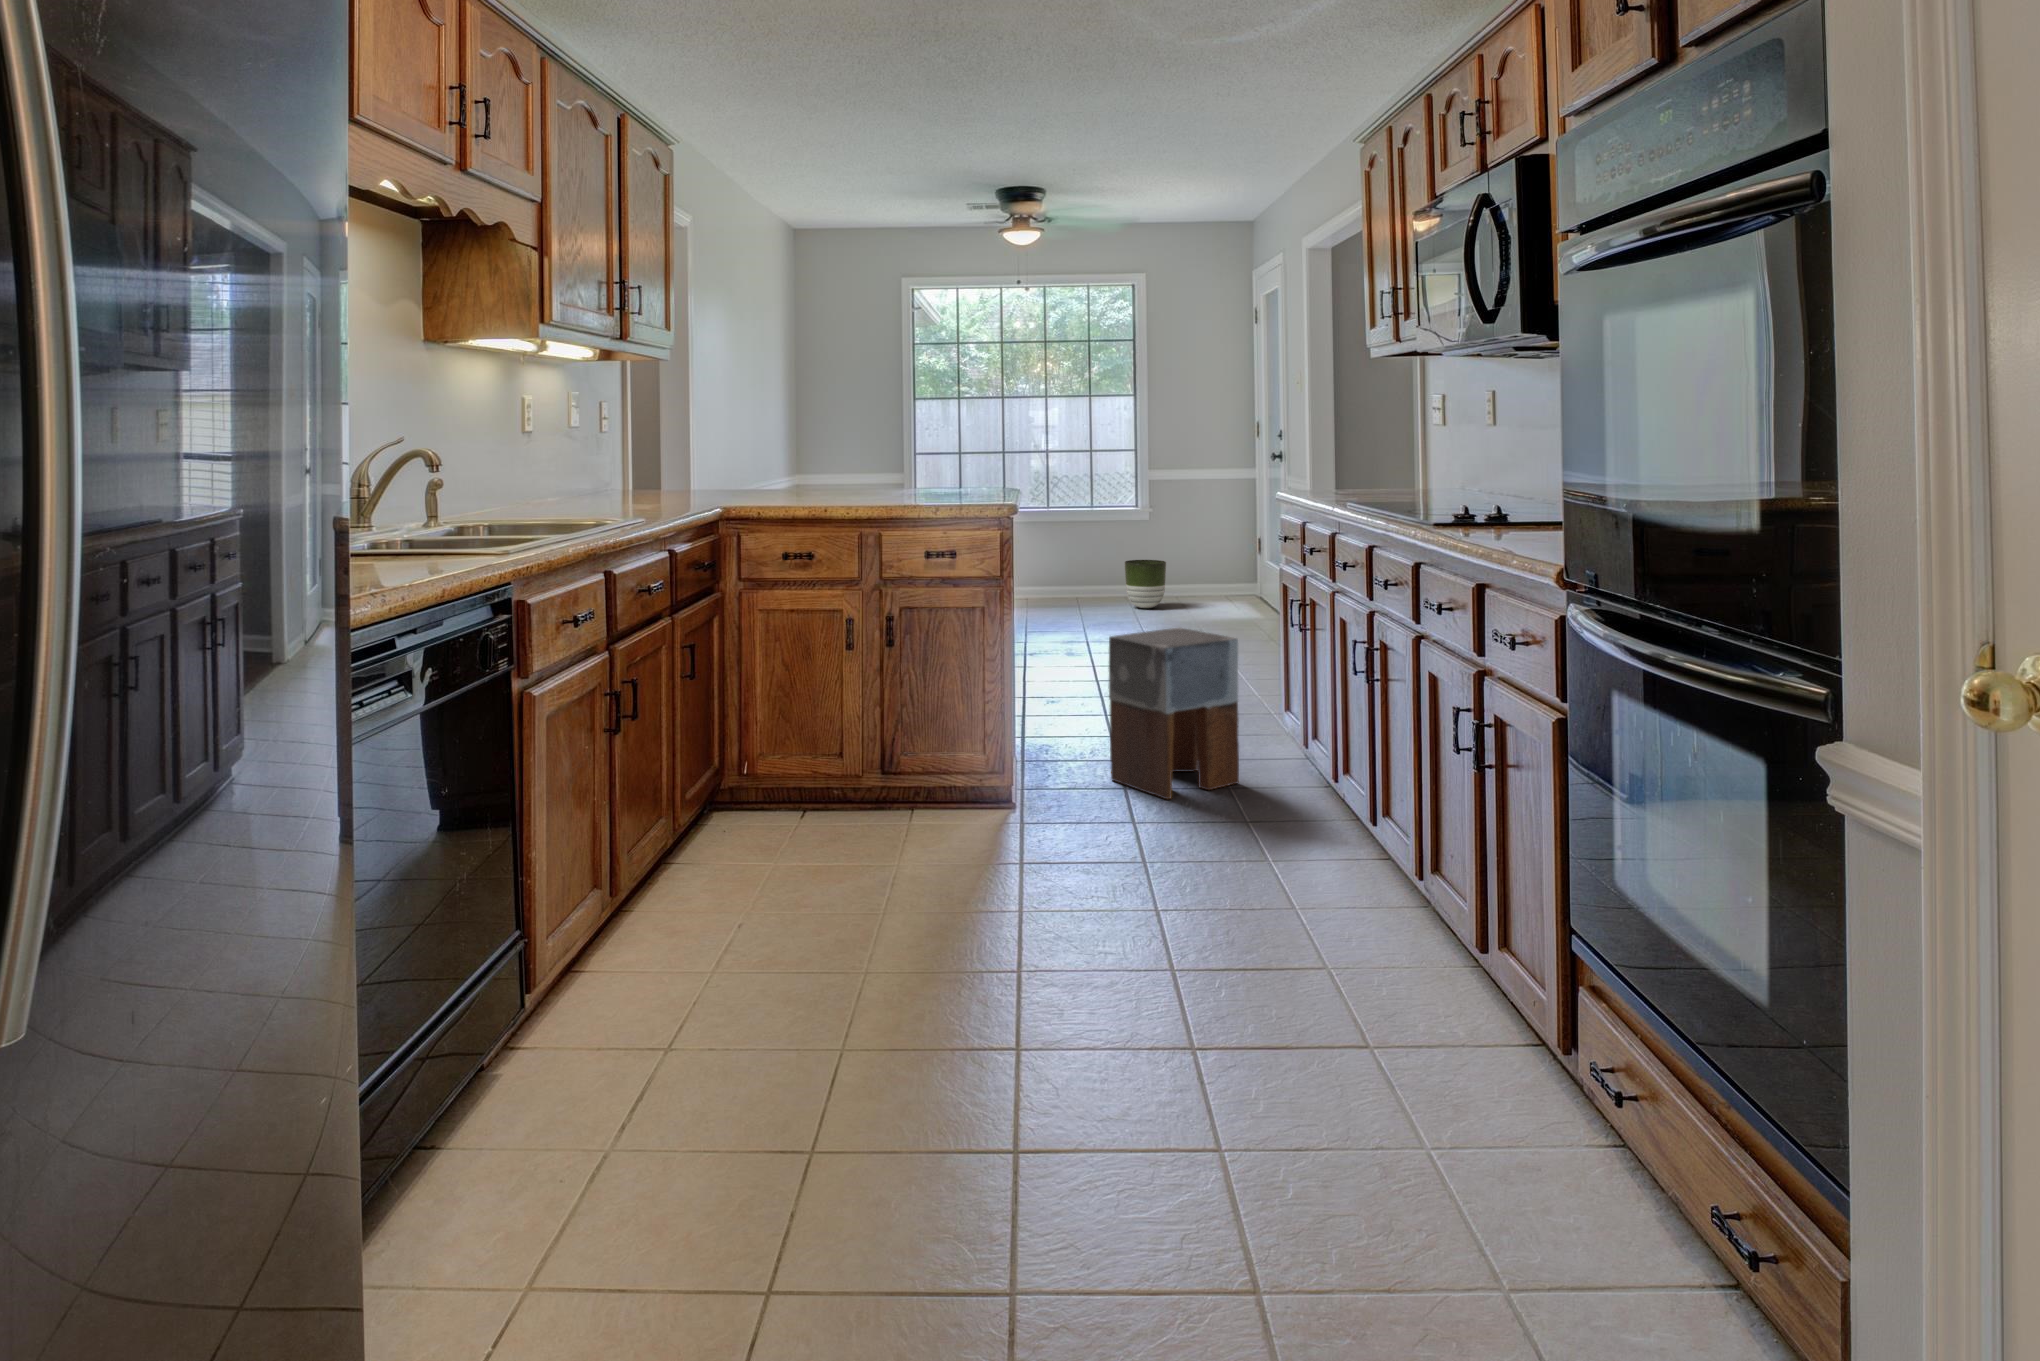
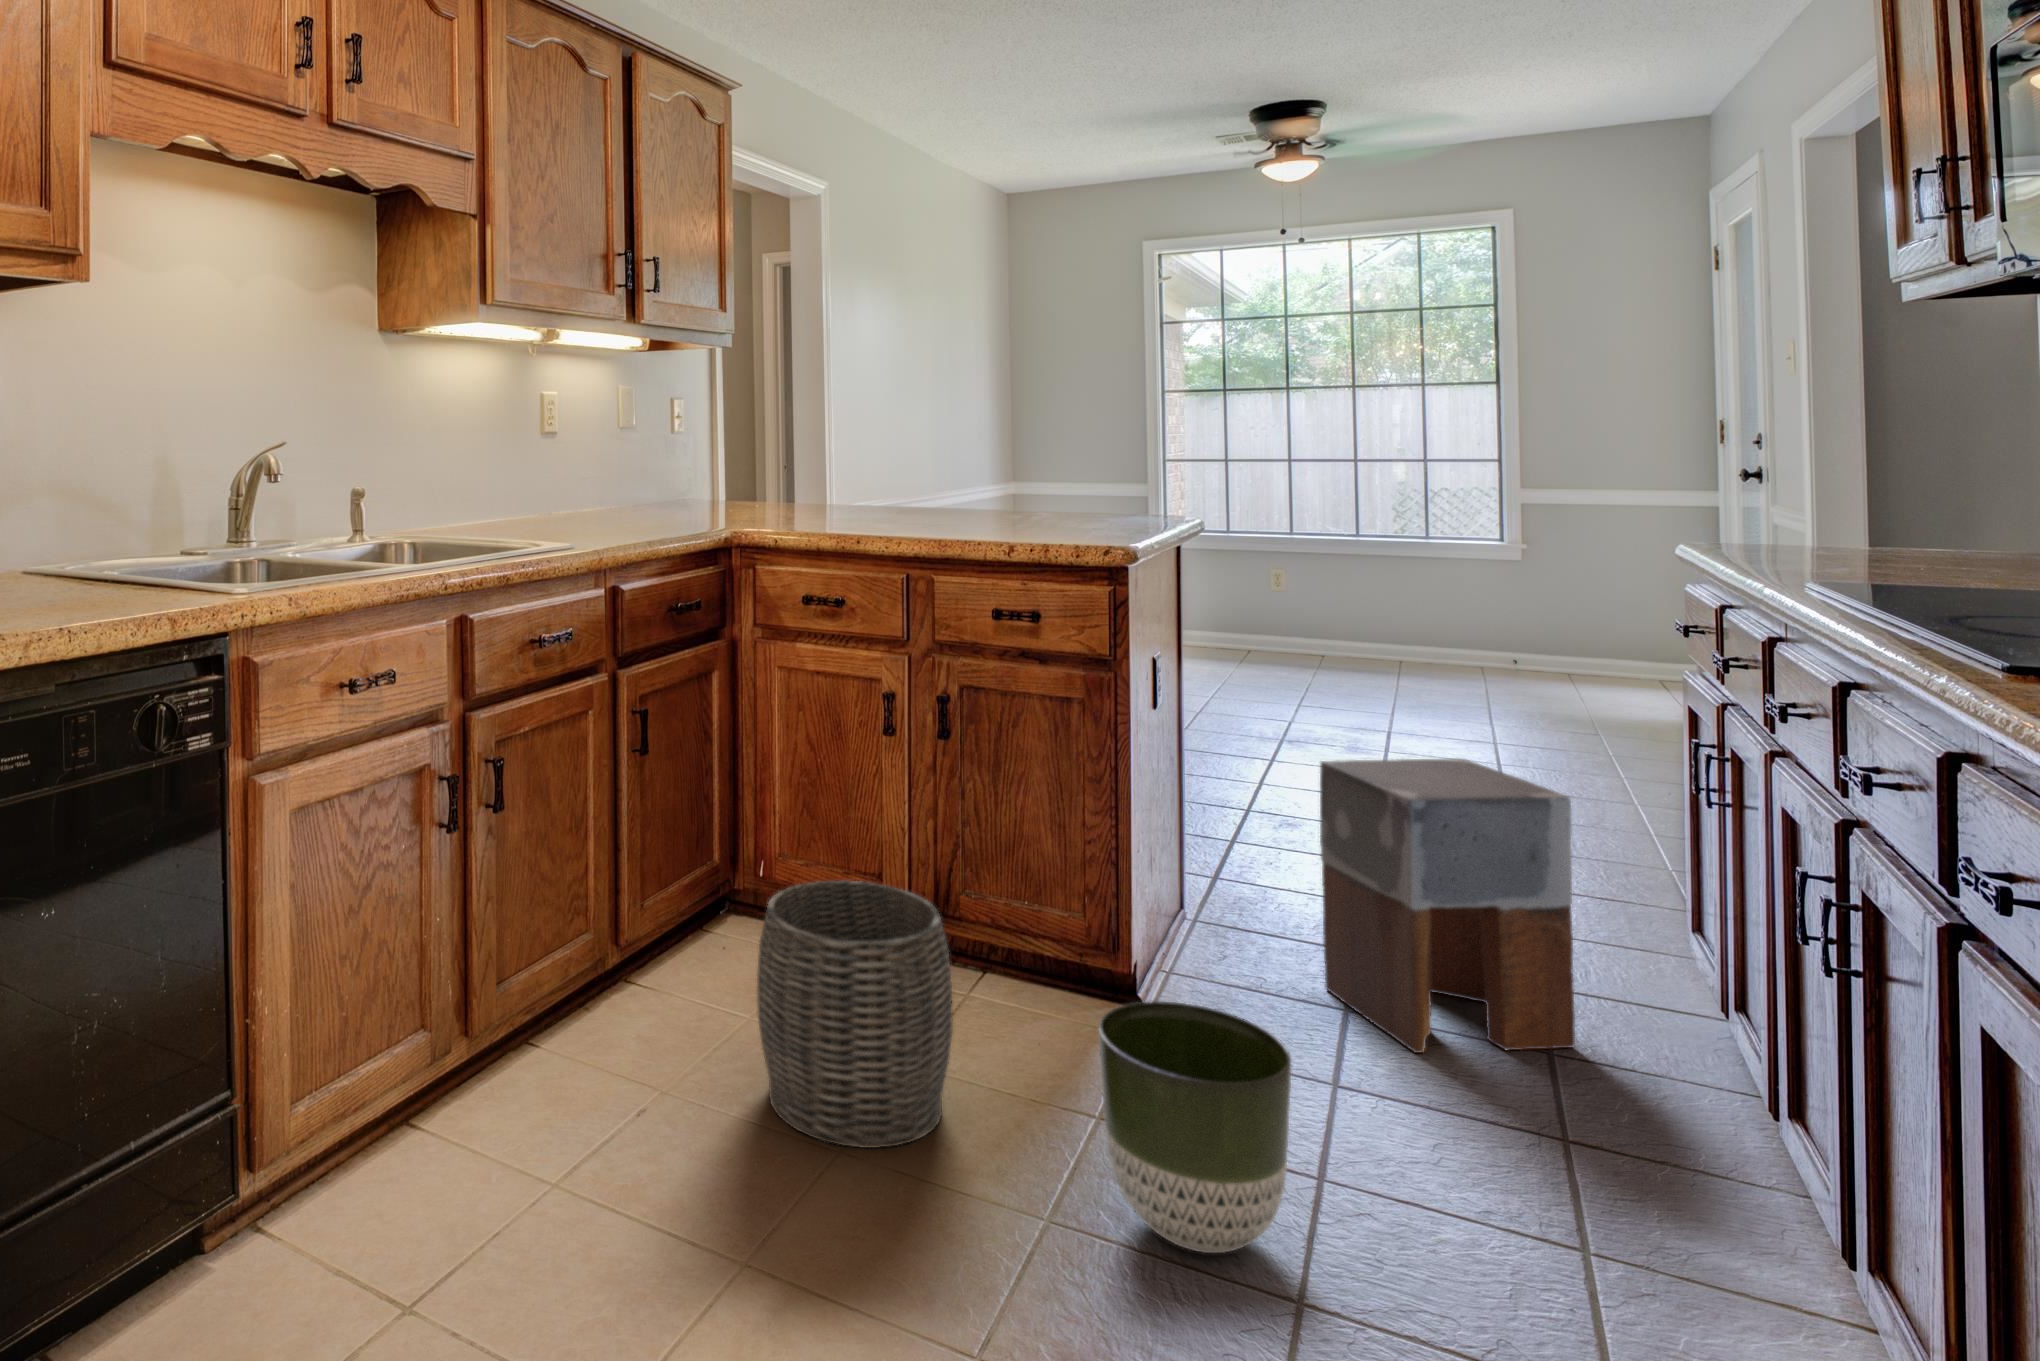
planter: present [1125,560,1166,608] -> present [1098,1001,1291,1253]
woven basket: none [811,739,941,904] -> present [757,881,953,1148]

